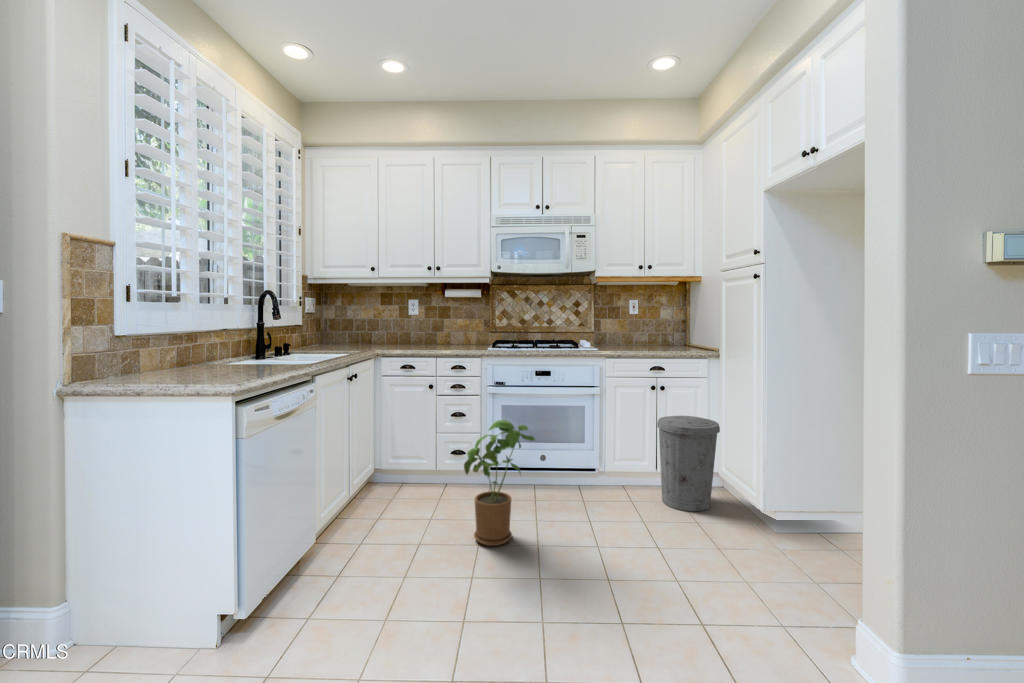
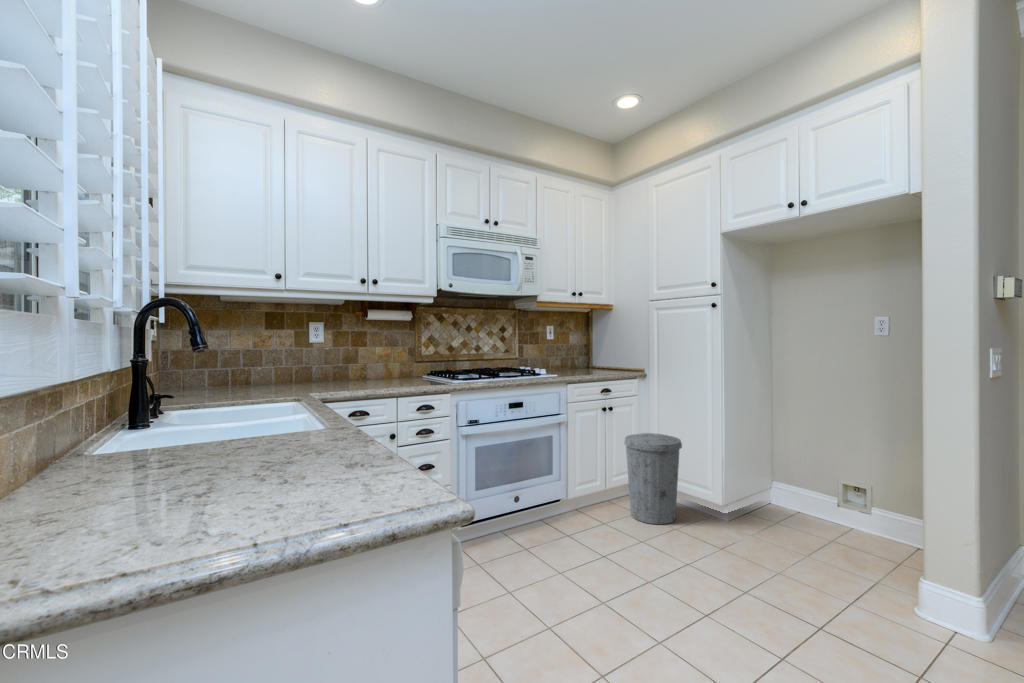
house plant: present [464,420,536,546] -> none [528,465,614,626]

